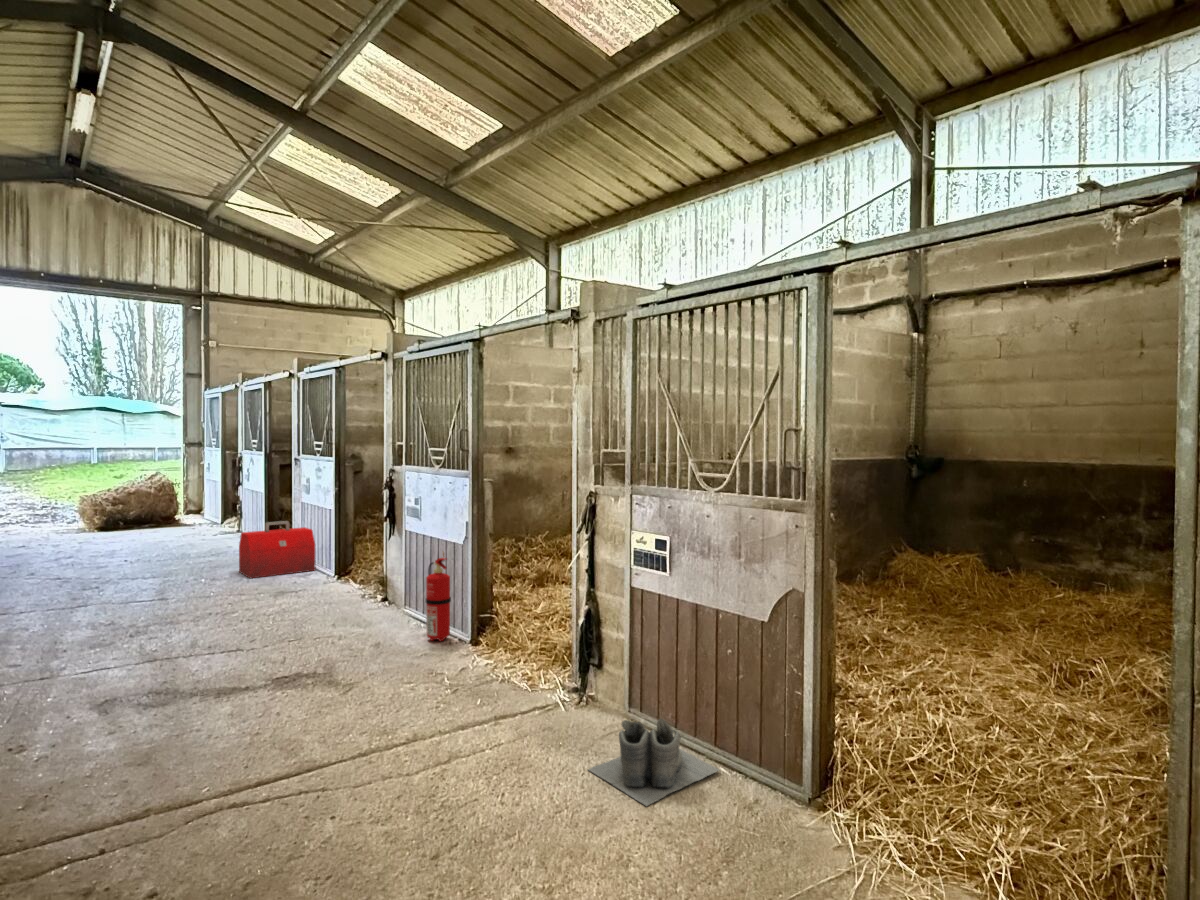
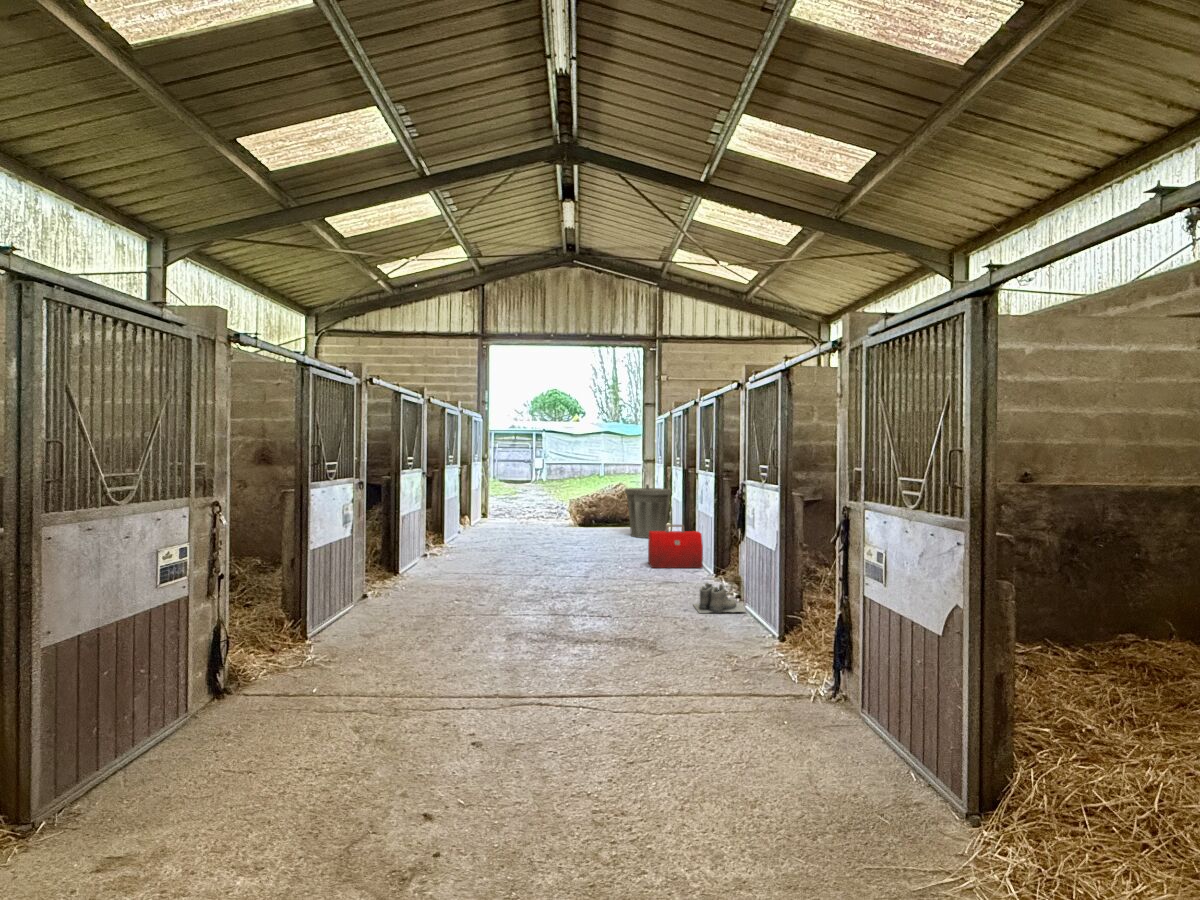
trash can: none [176,473,244,541] -> present [625,485,672,538]
fire extinguisher: present [425,553,451,641] -> none [743,554,765,633]
boots: present [589,719,719,806] -> present [694,583,746,613]

